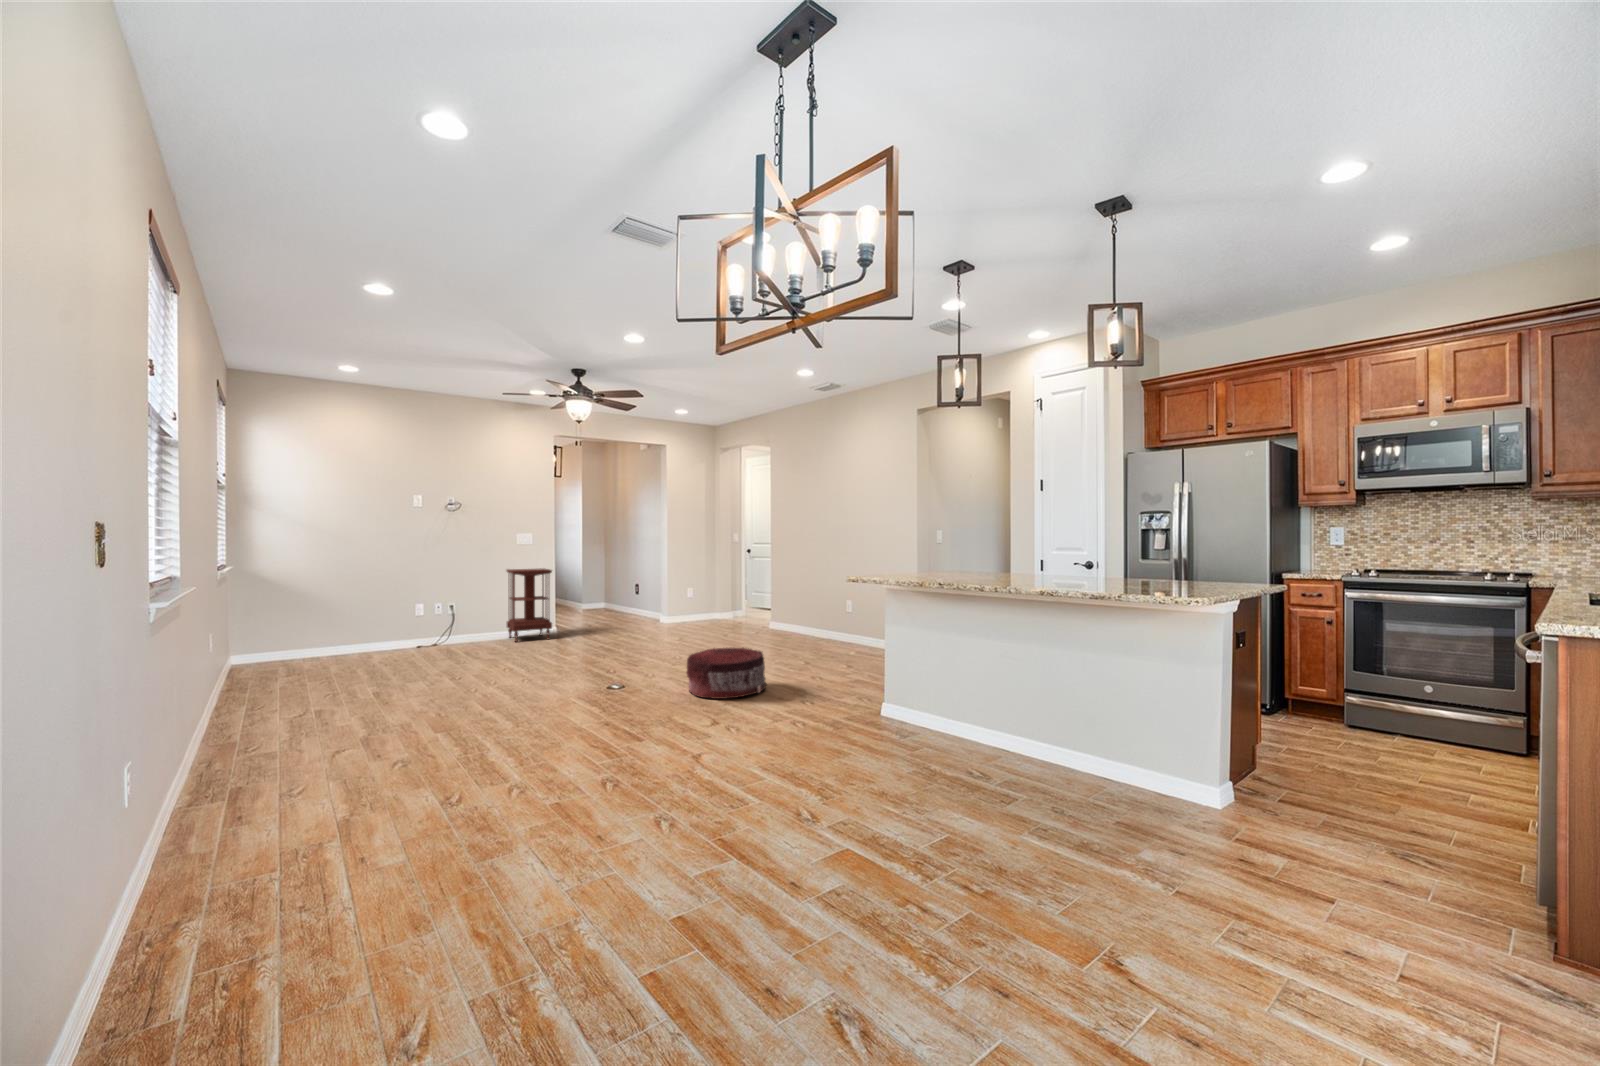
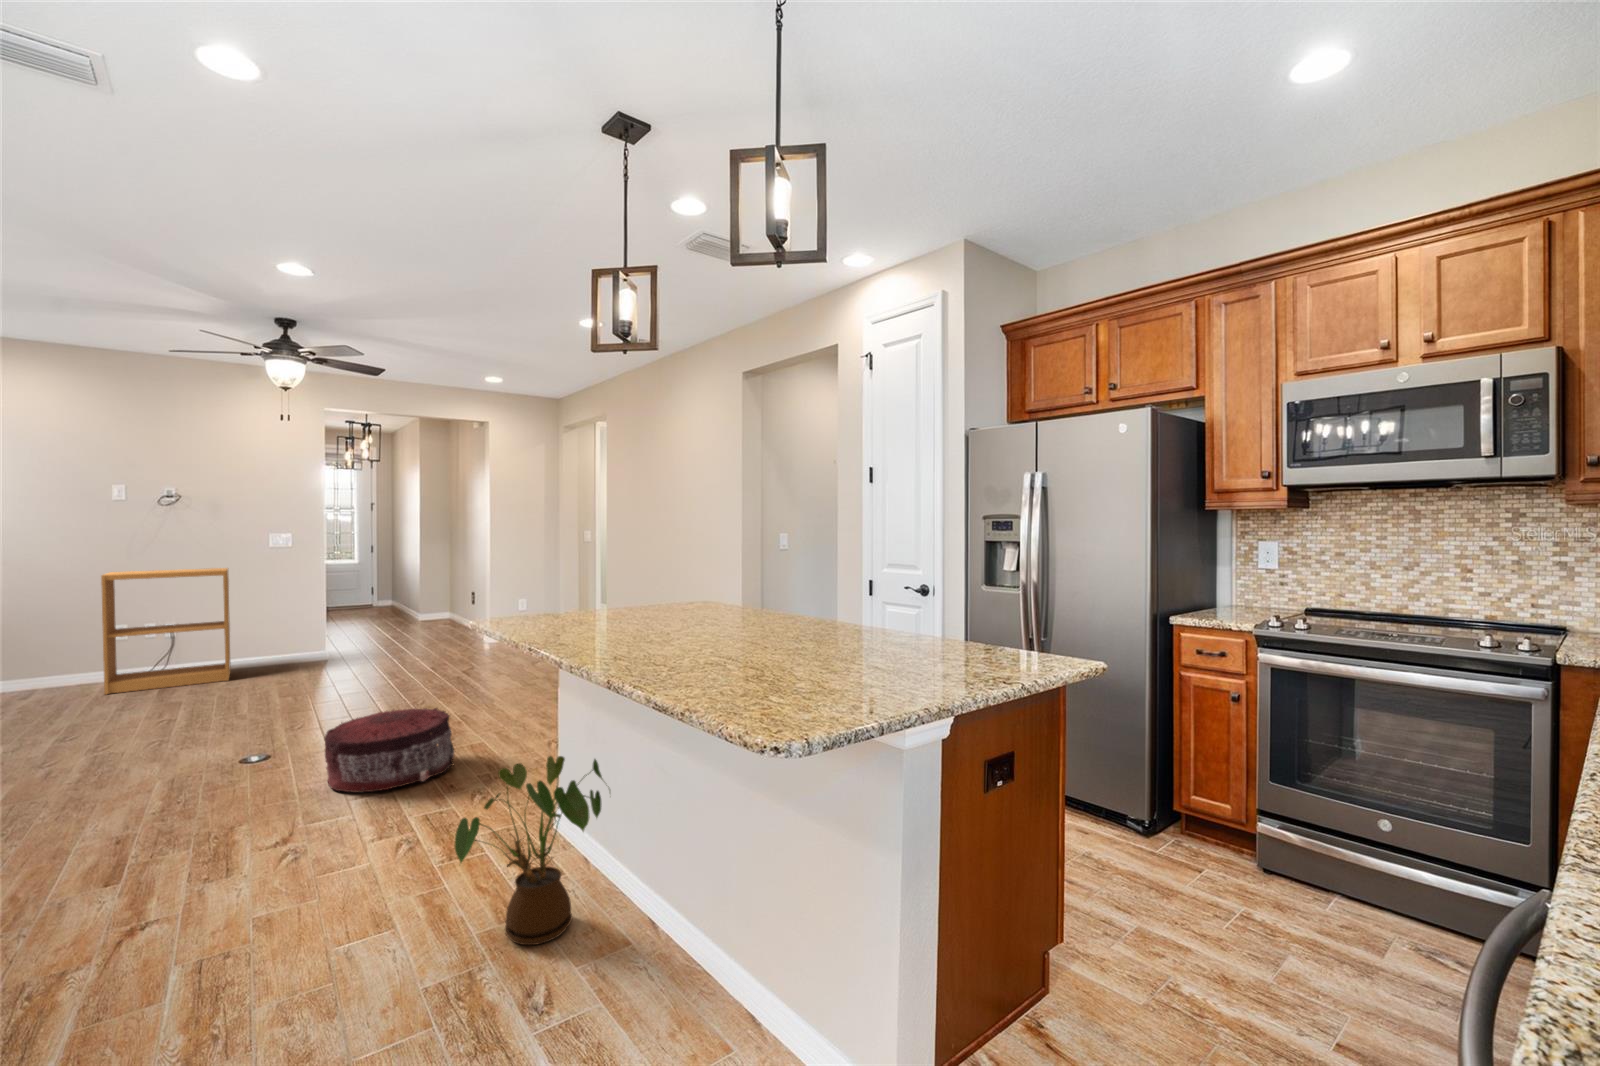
bookshelf: none [409,556,497,652] -> present [101,568,231,694]
side table: present [507,568,552,642] -> none [251,582,315,677]
house plant: none [903,647,992,755] -> present [454,756,603,945]

